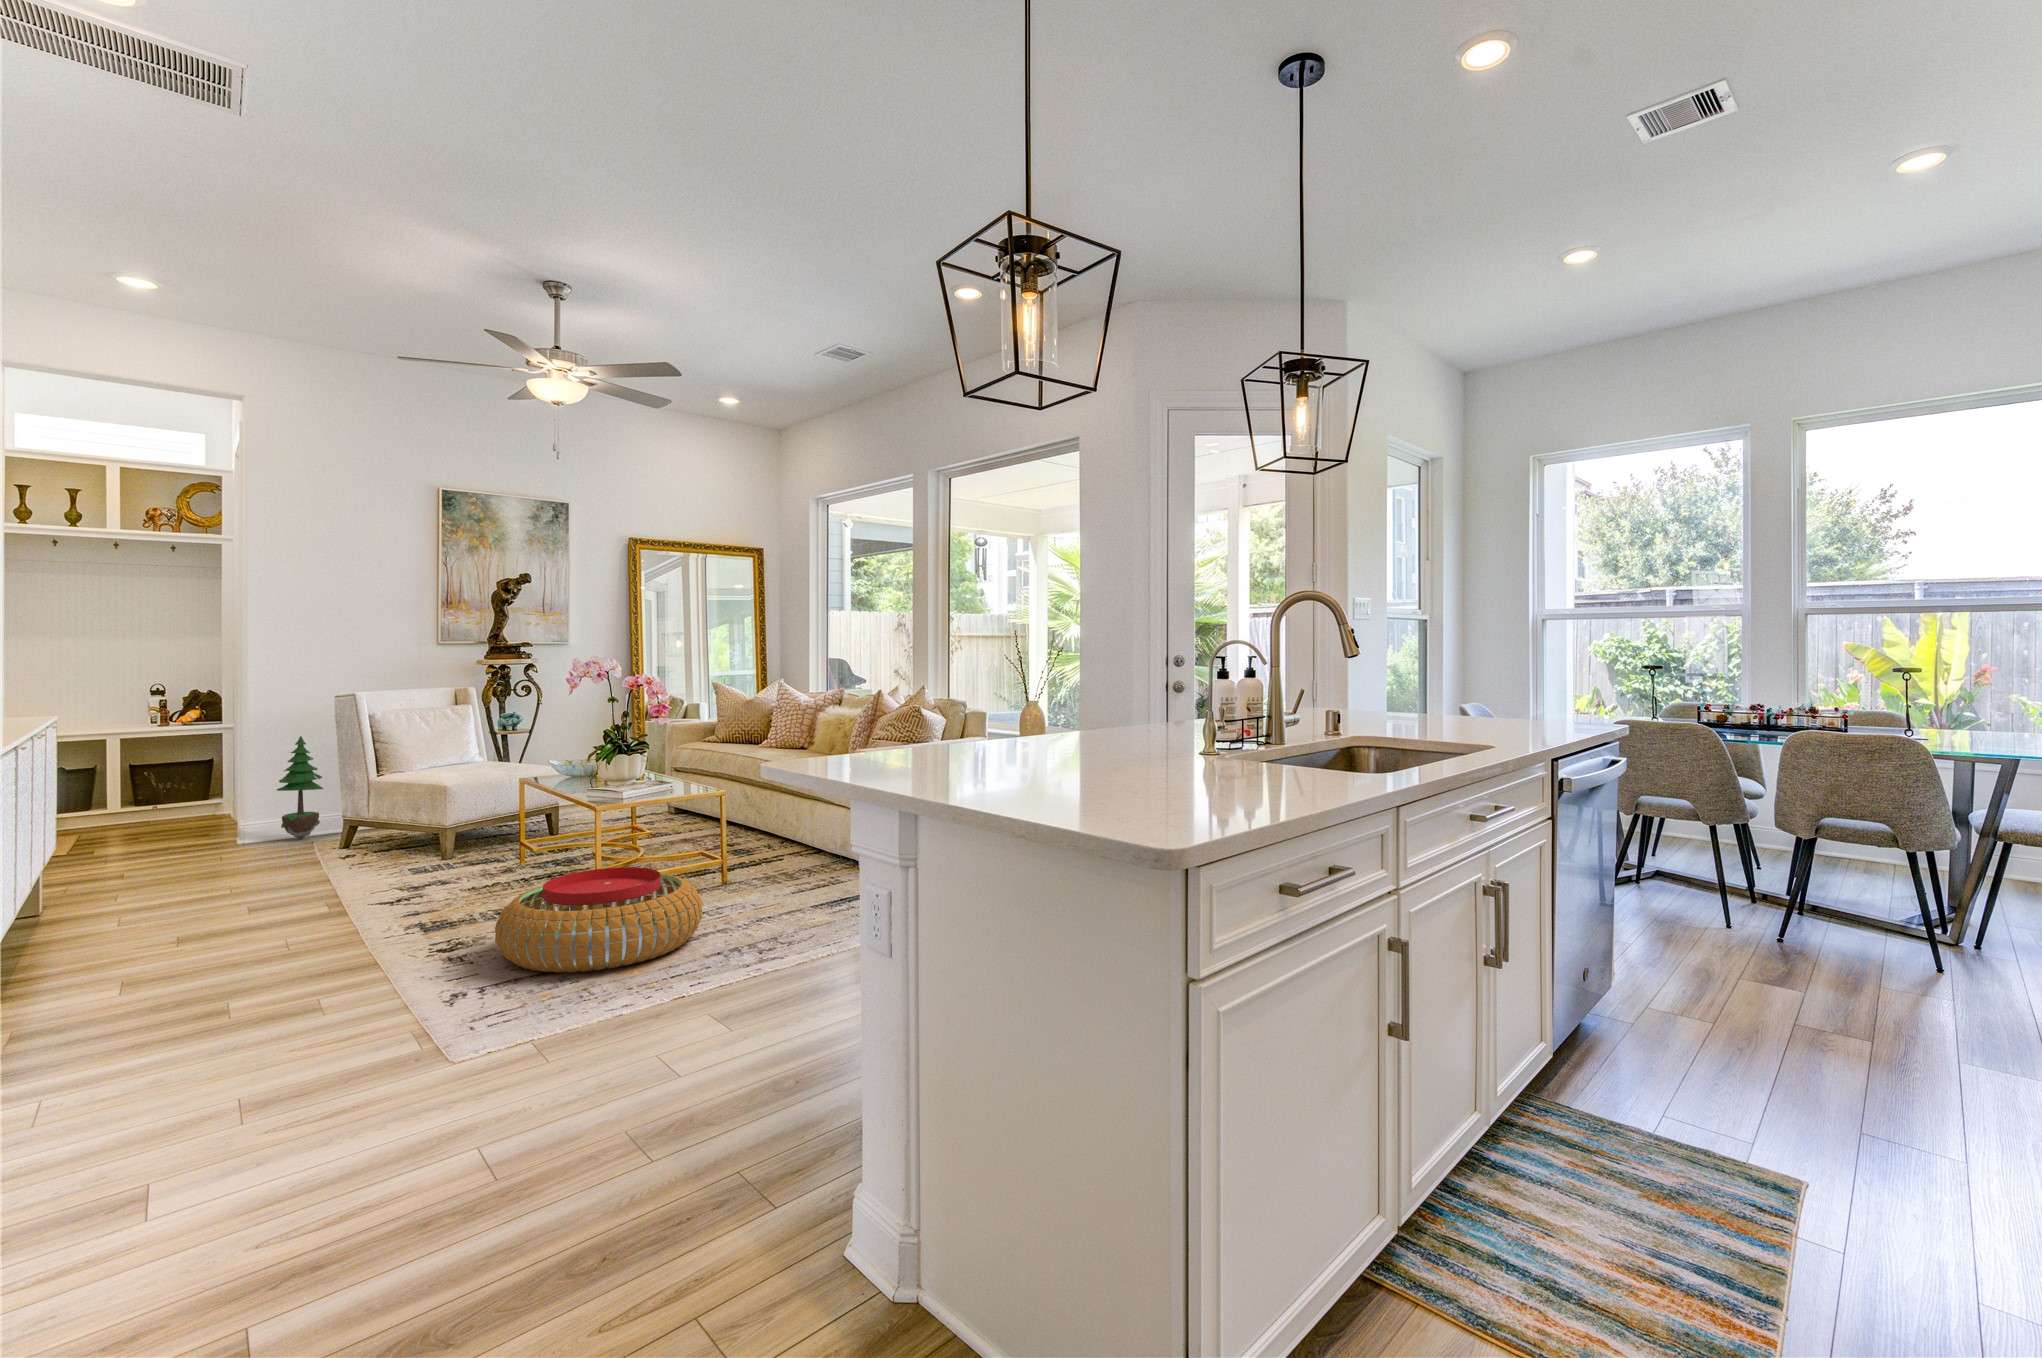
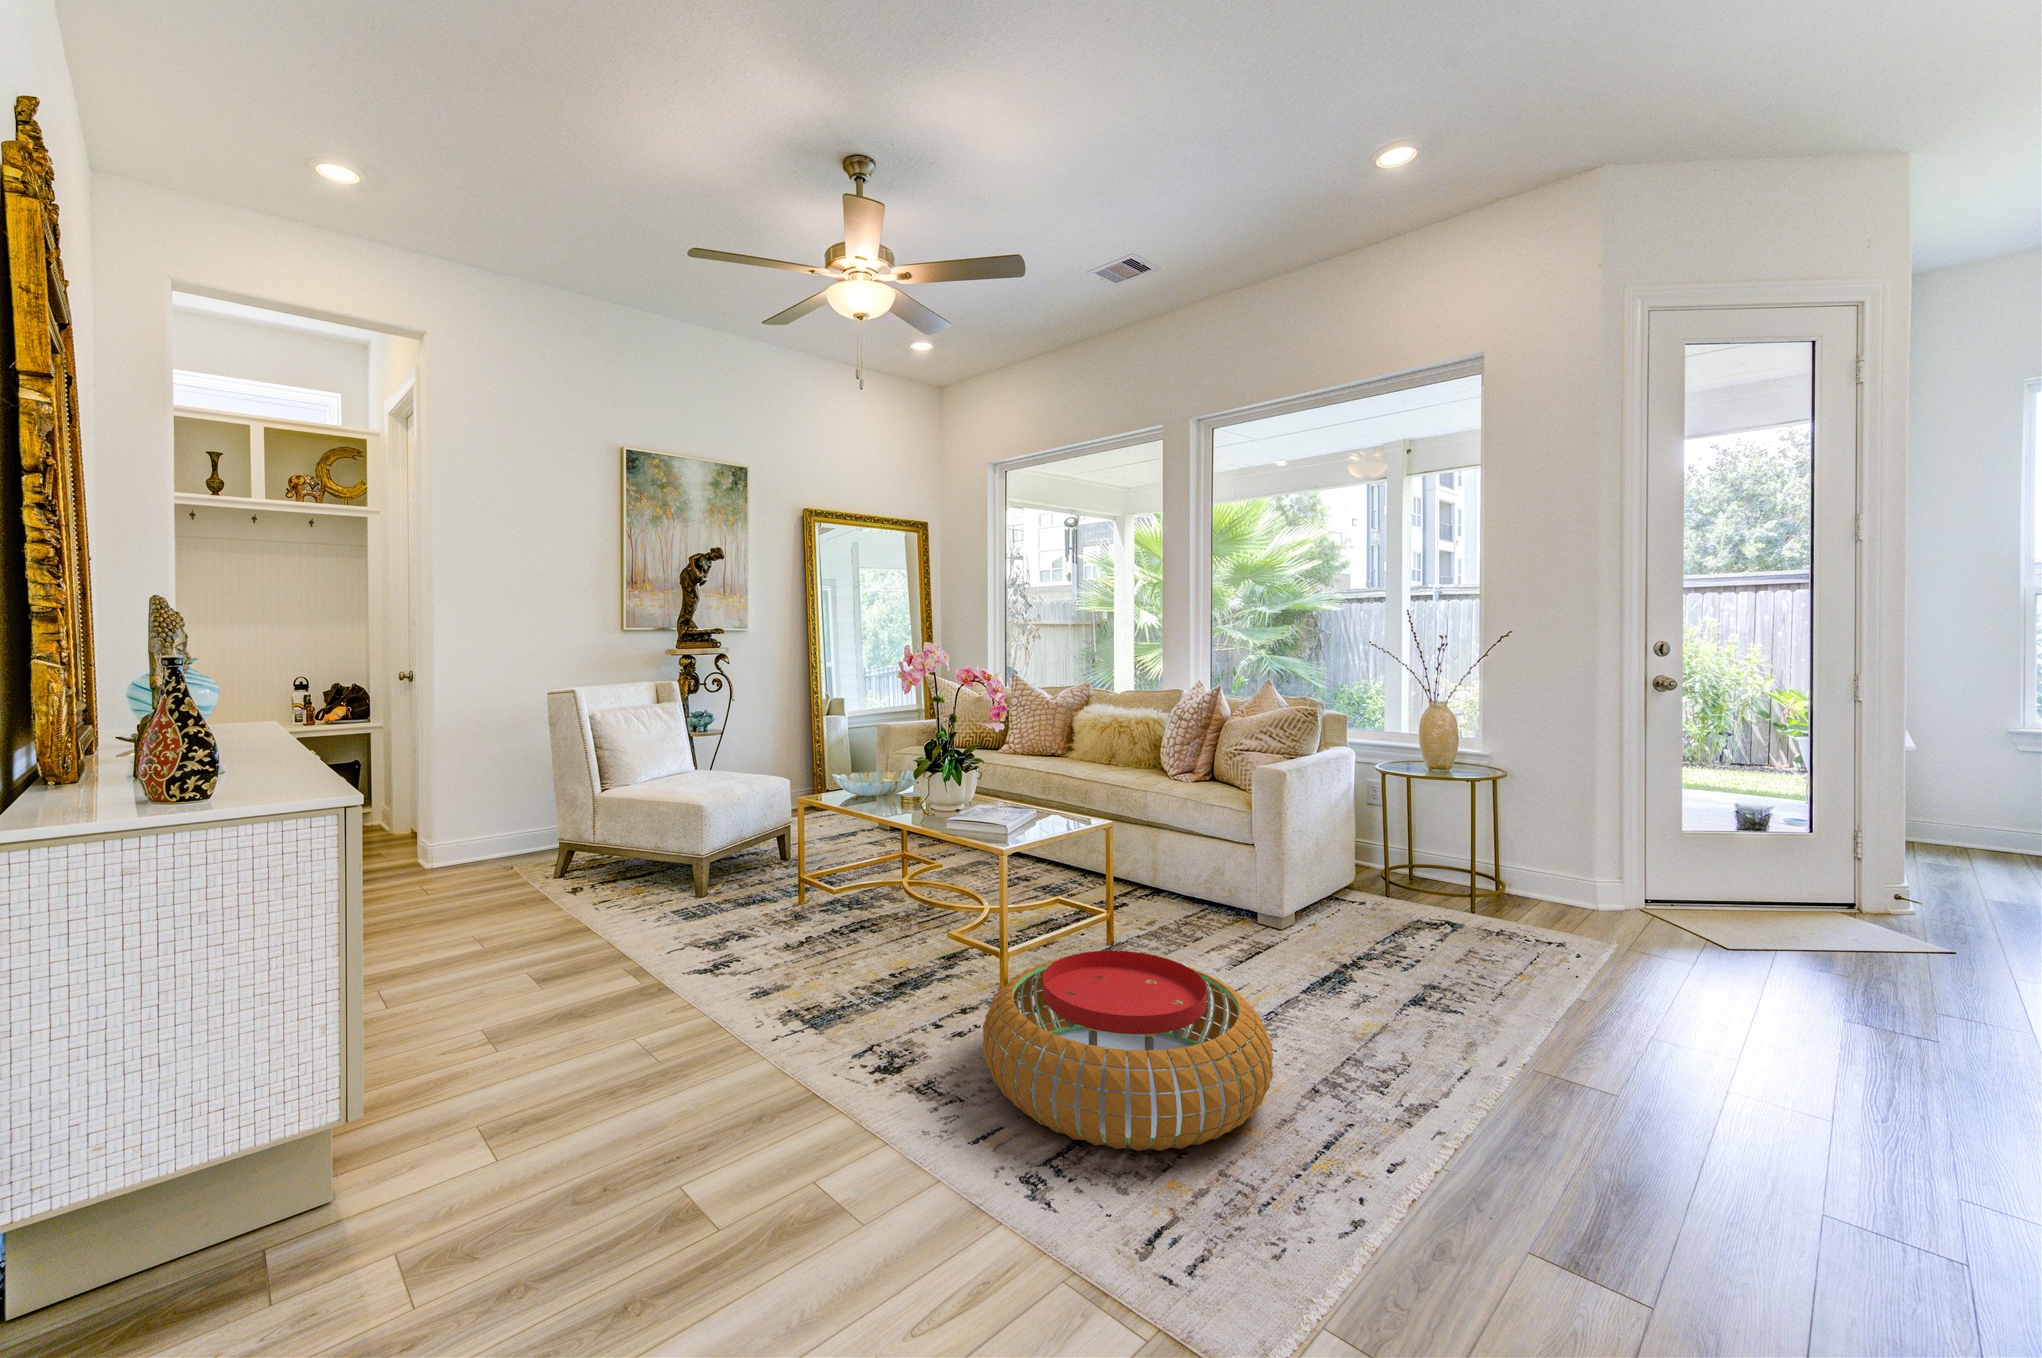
potted tree: present [277,736,323,839] -> none [467,740,517,865]

